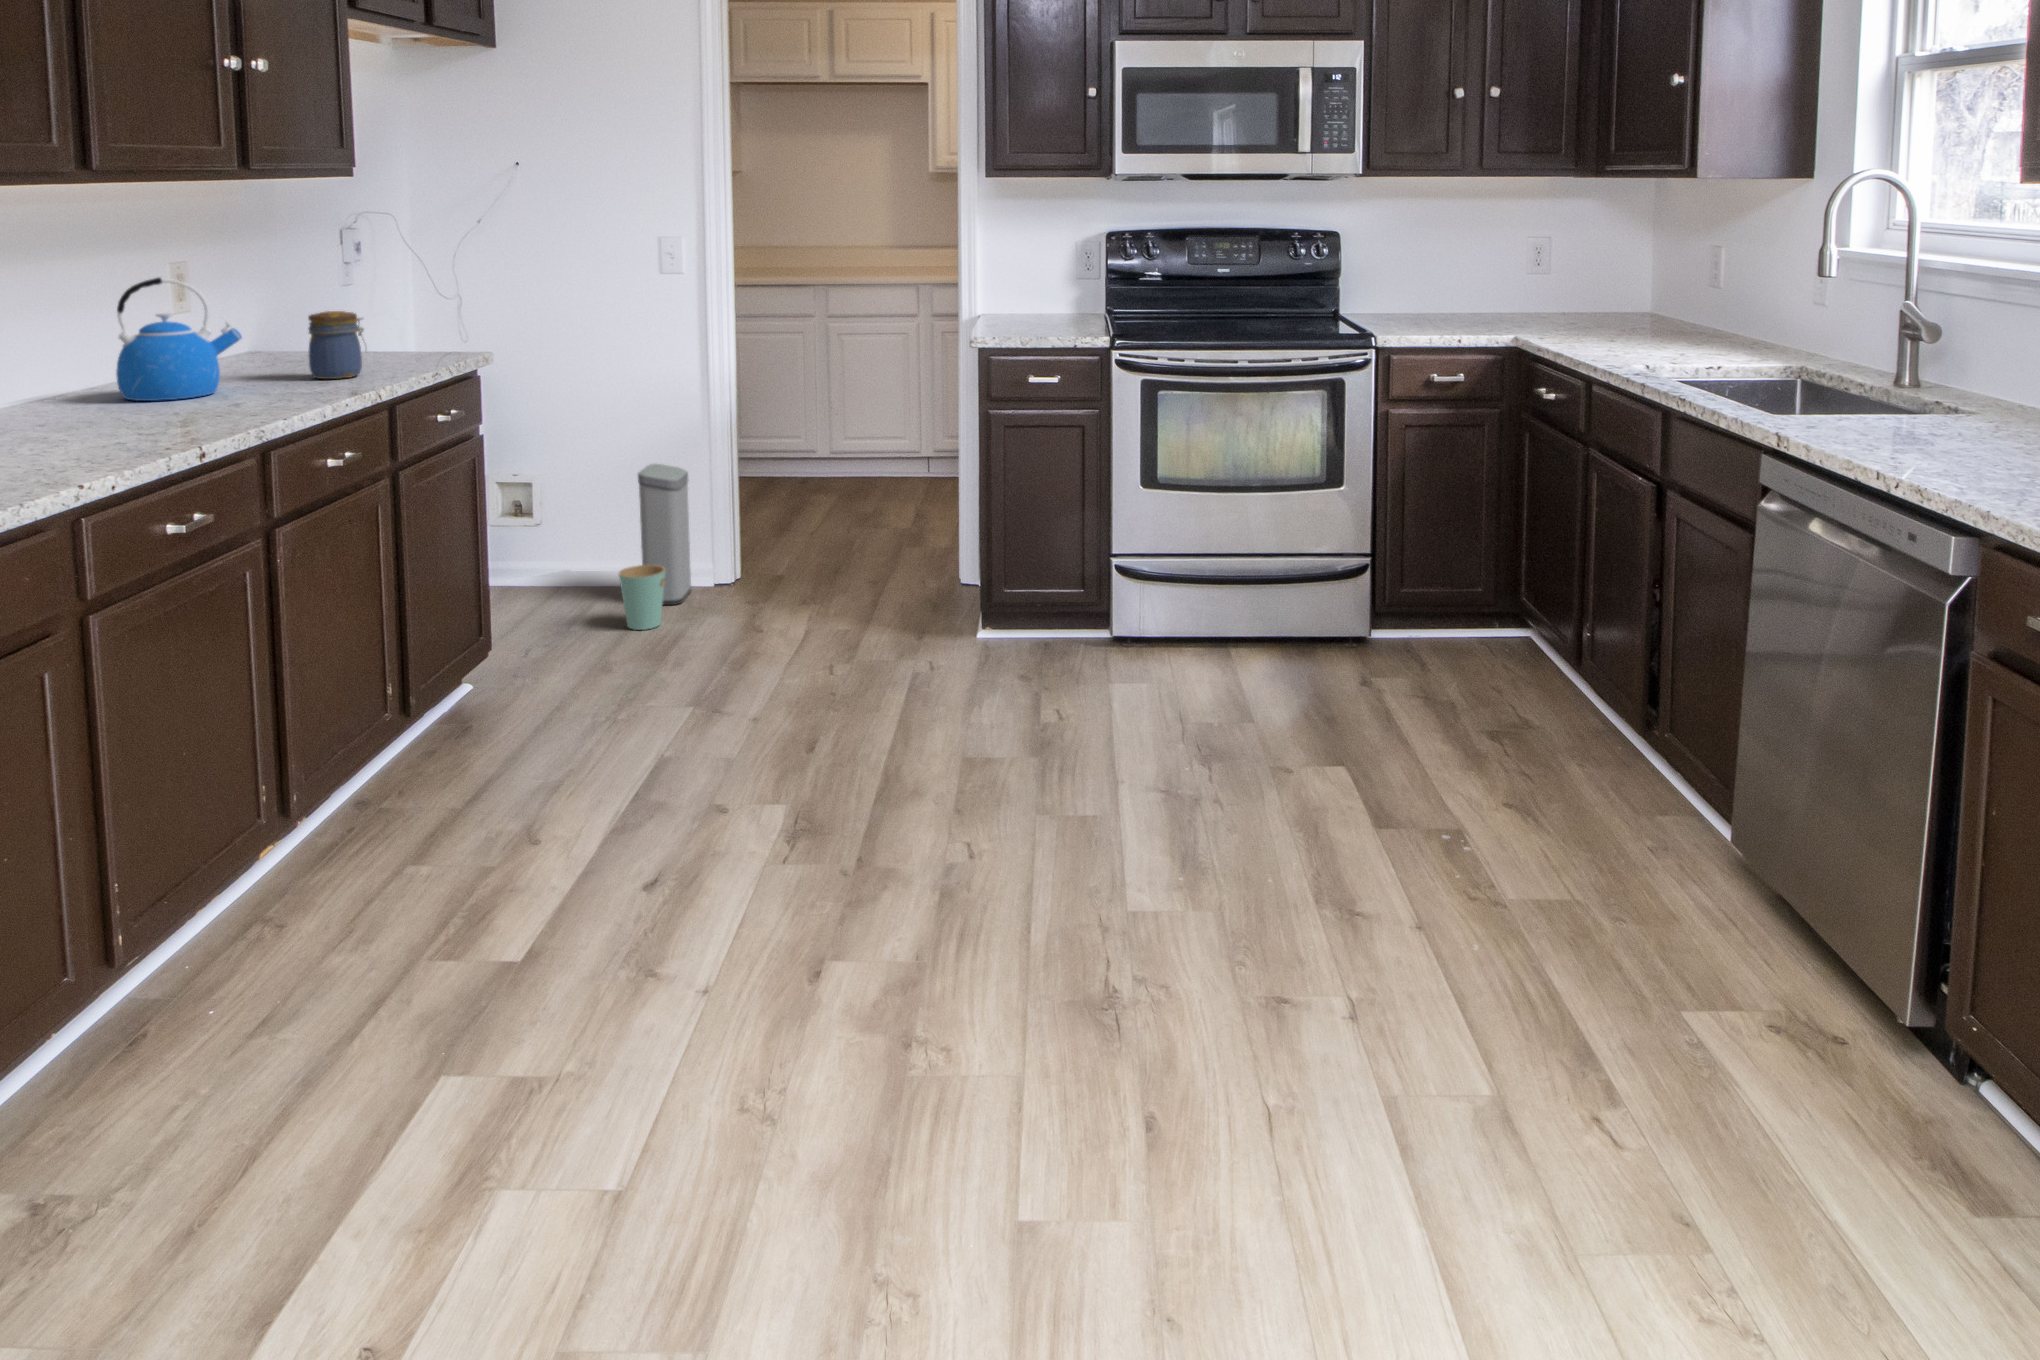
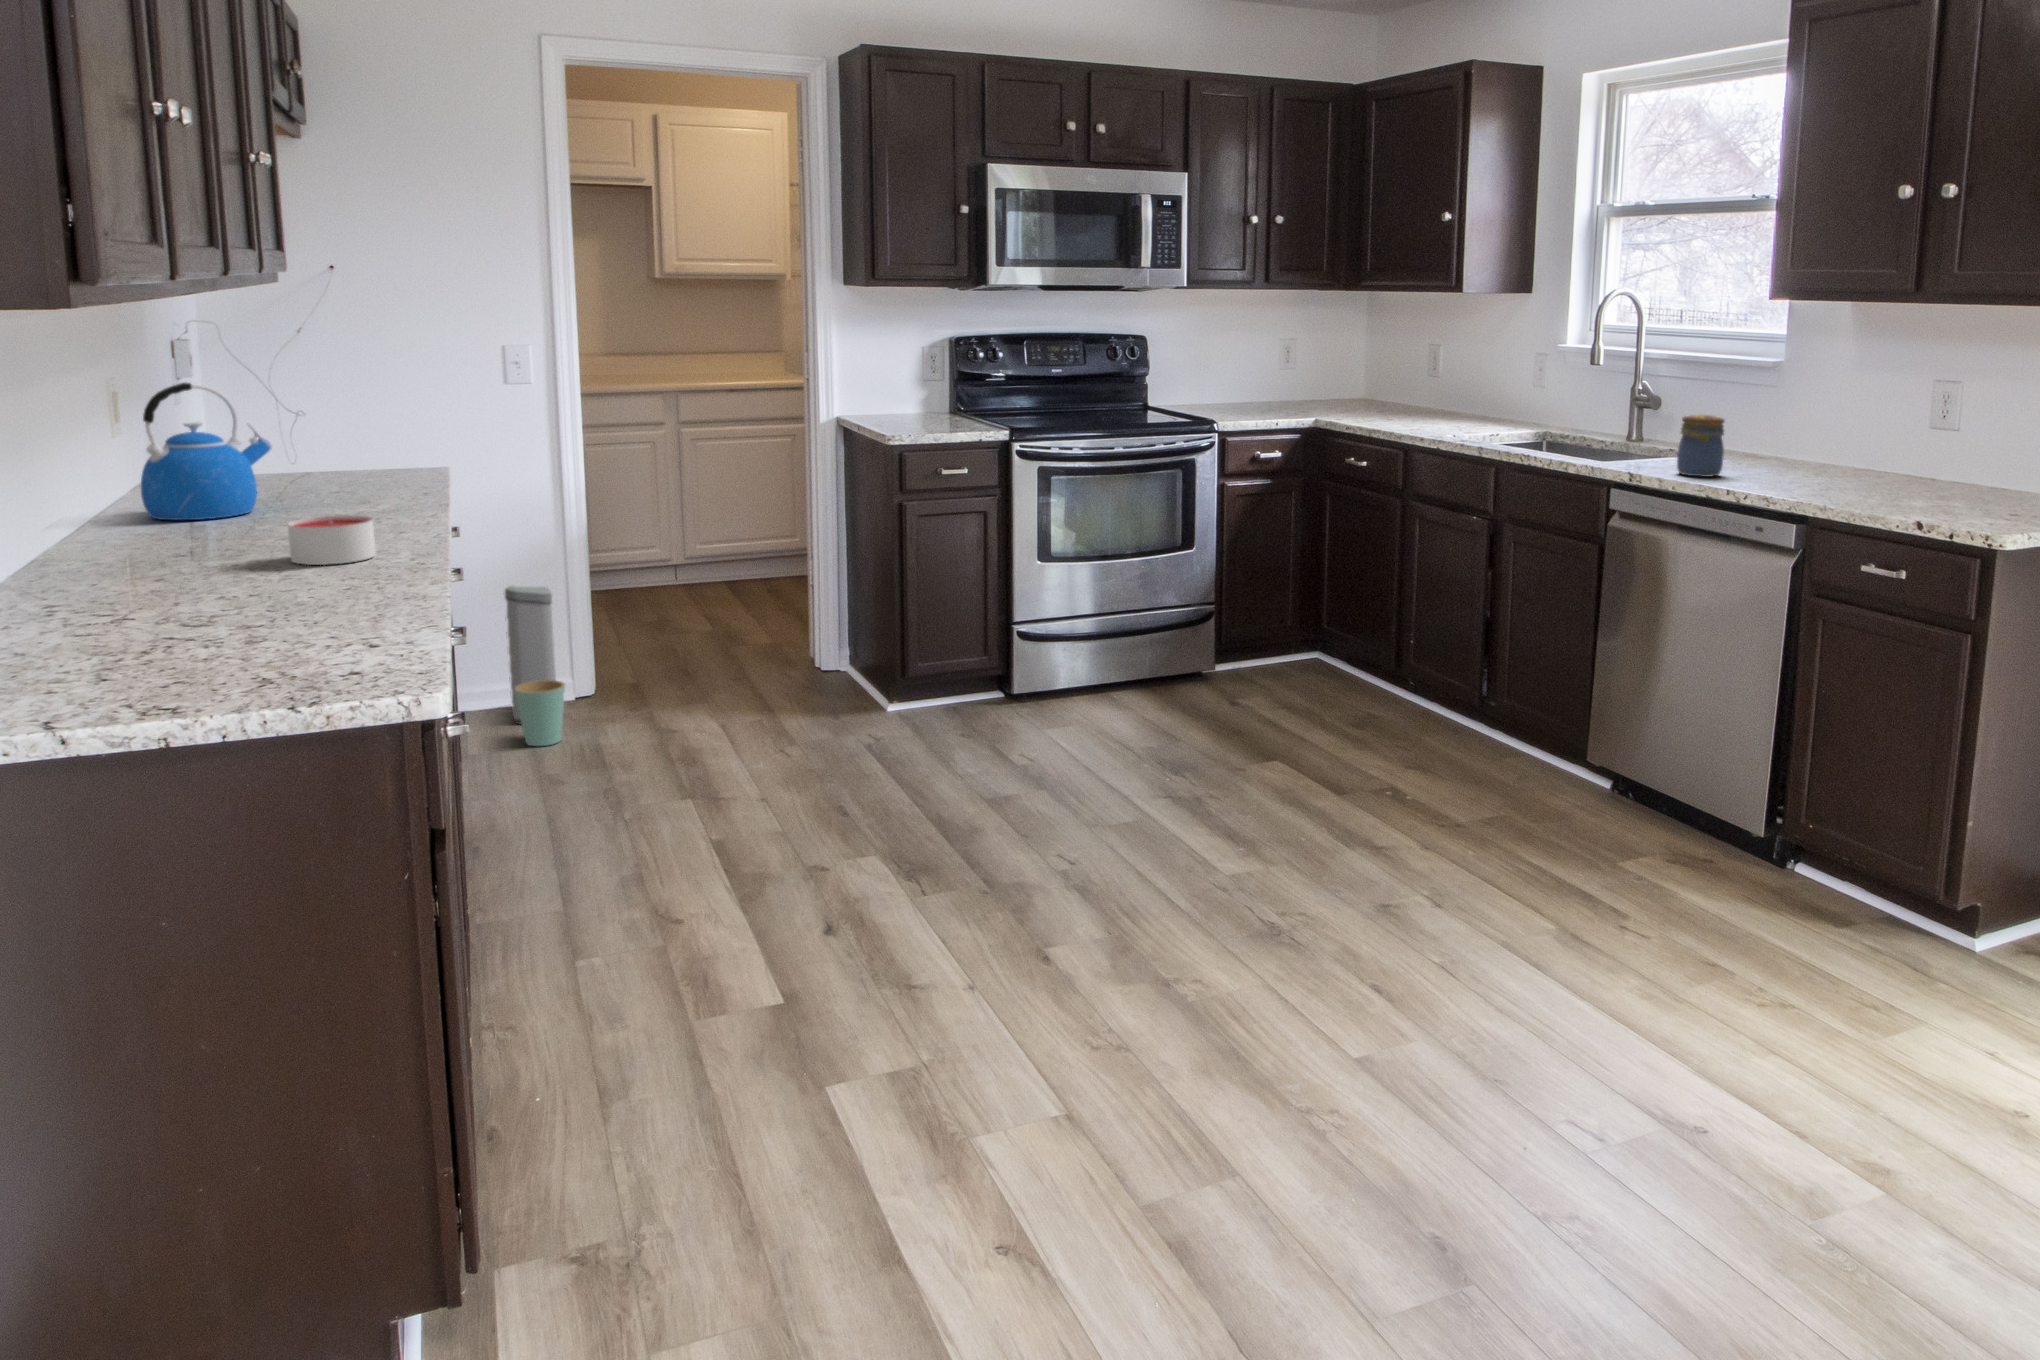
jar: present [308,311,364,379] -> present [1677,415,1724,477]
candle: none [57,408,144,455] -> present [288,515,376,565]

